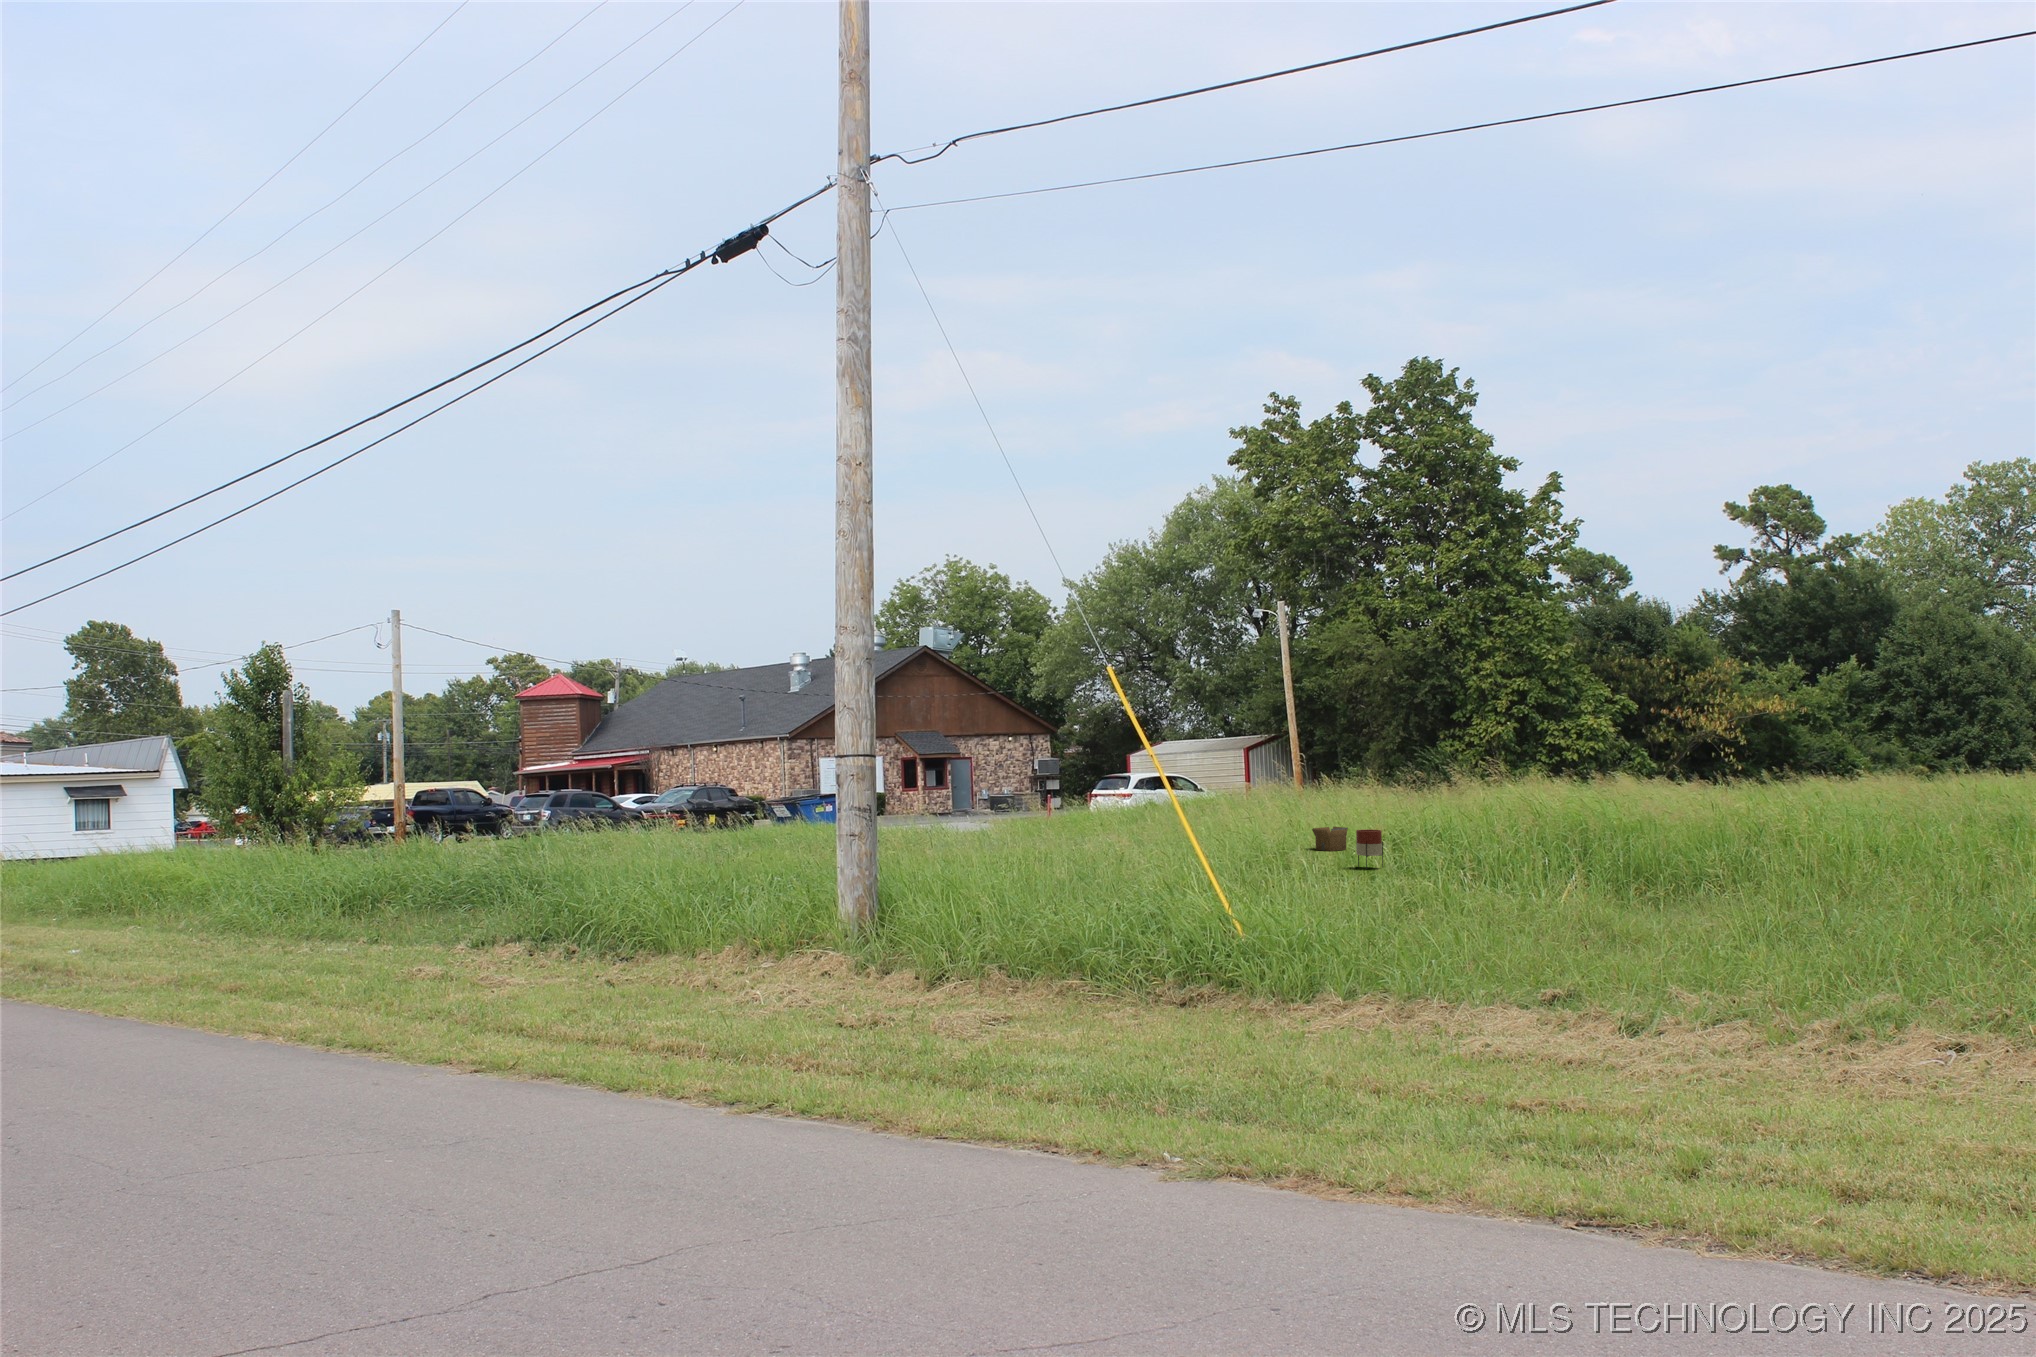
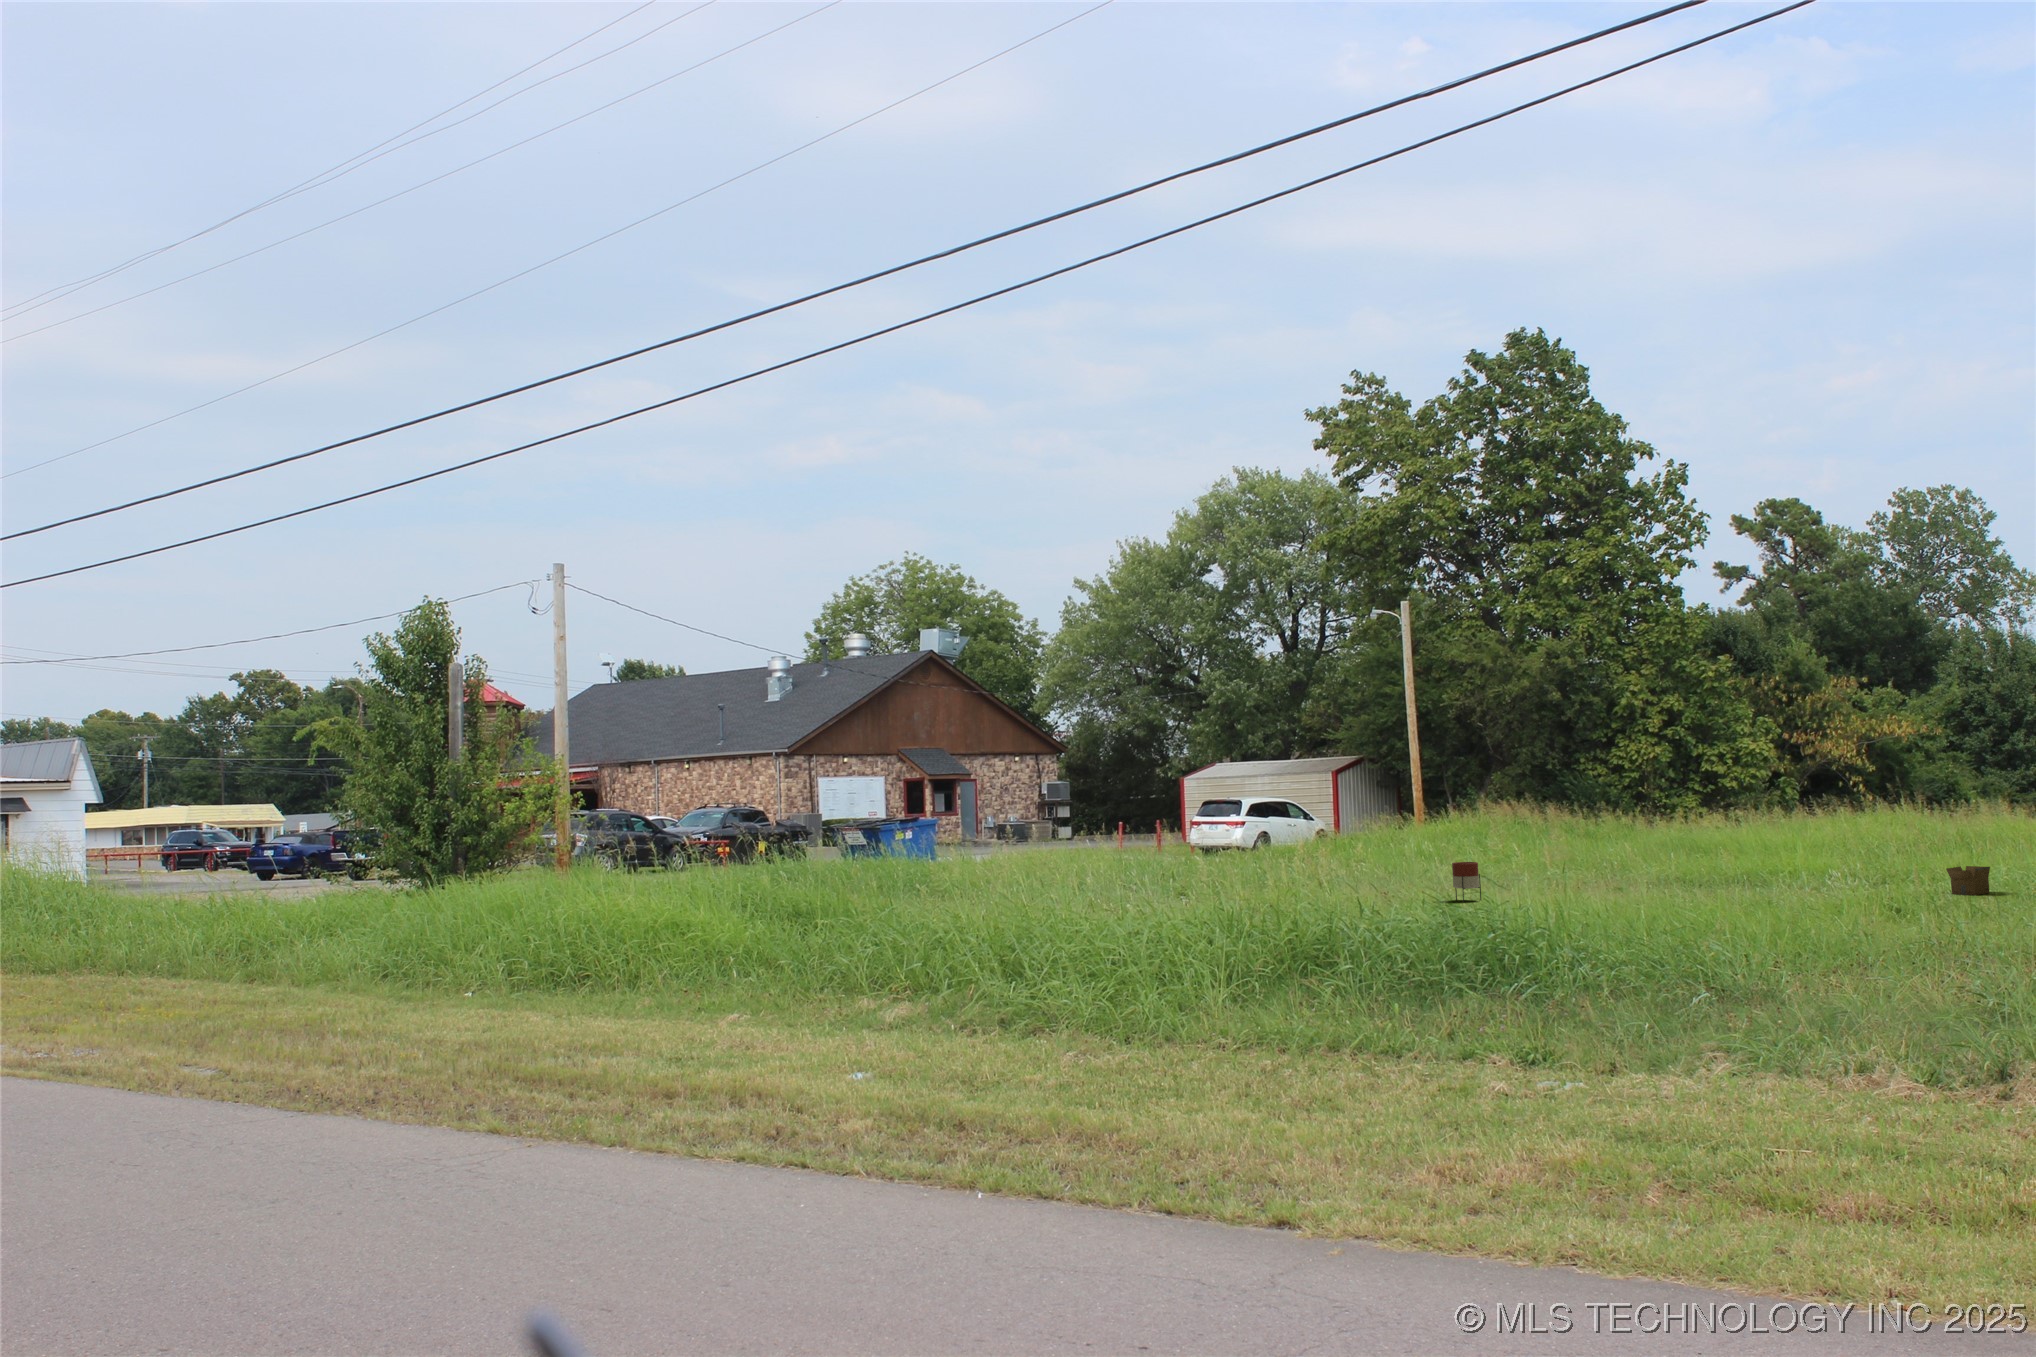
cardboard box: present [1312,827,1348,851] -> present [1946,866,1990,895]

